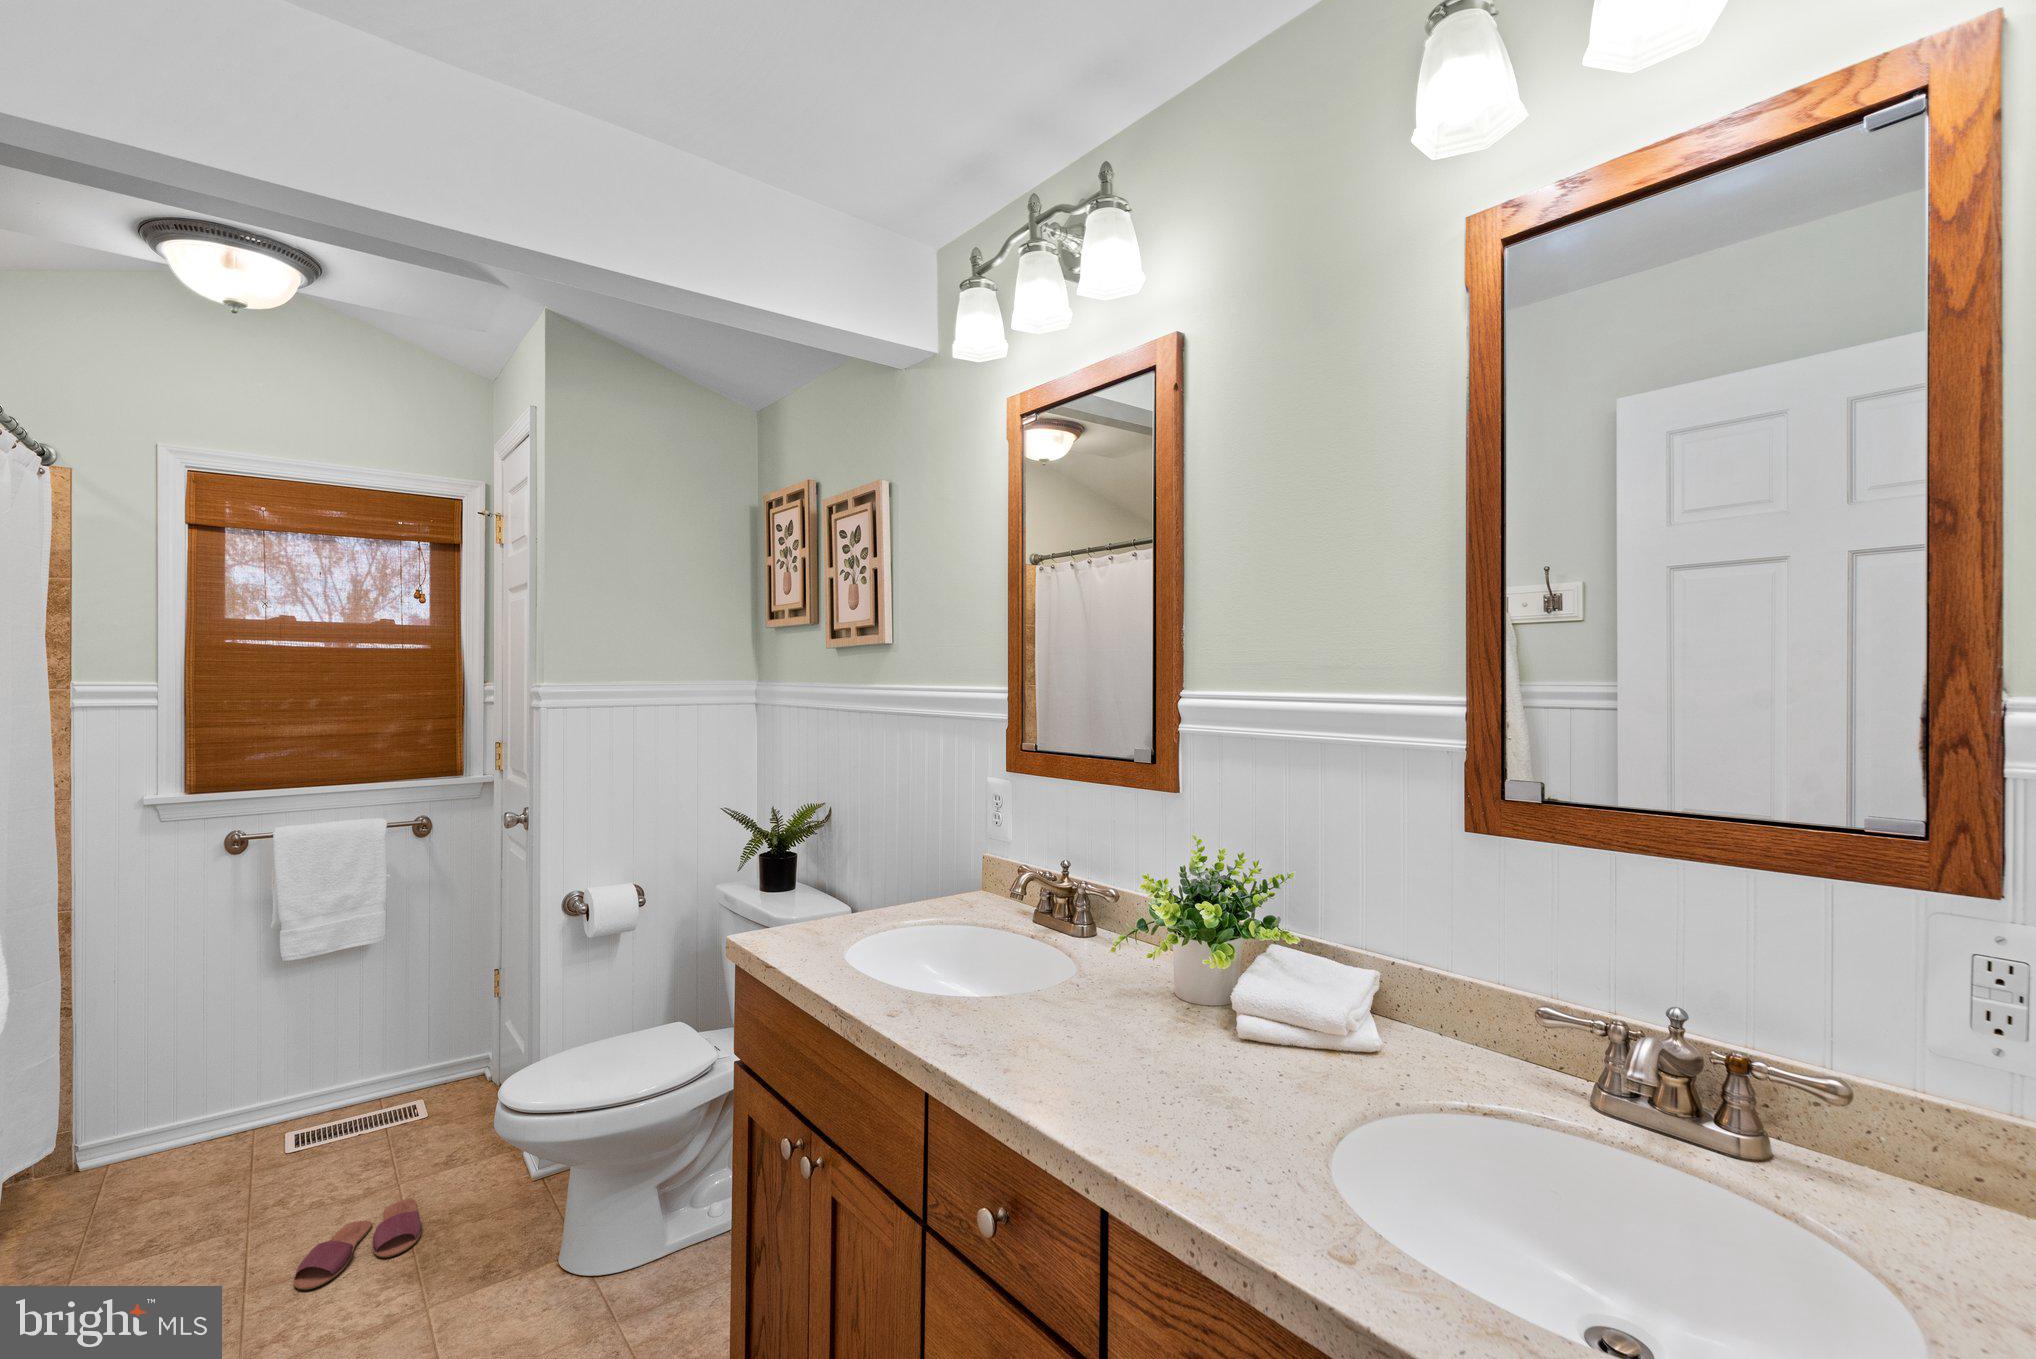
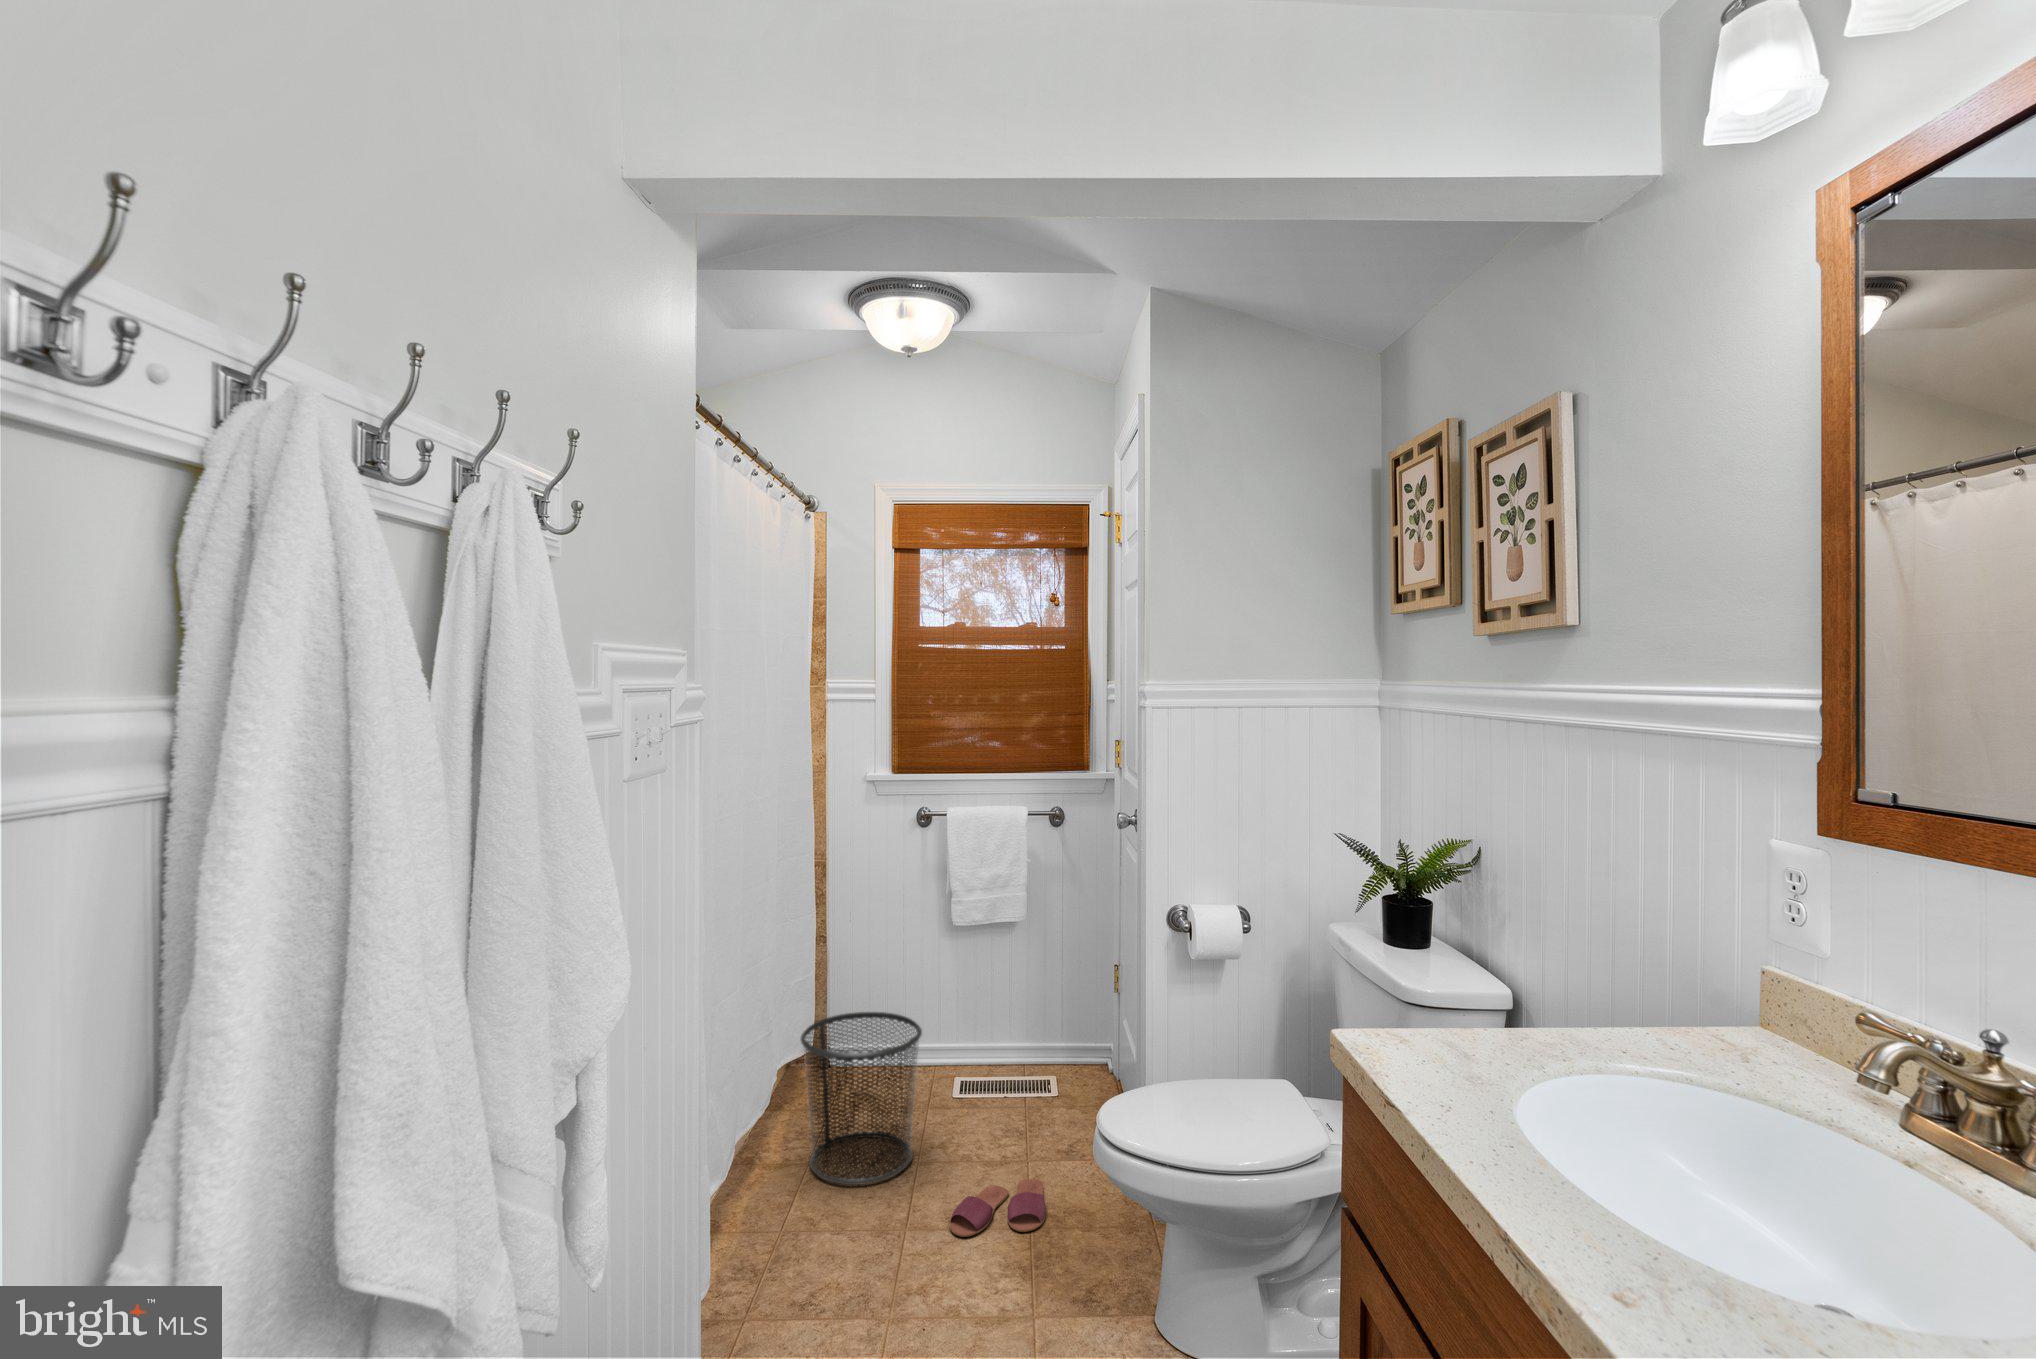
waste bin: none [39,1073,245,1300] -> present [801,1012,922,1185]

